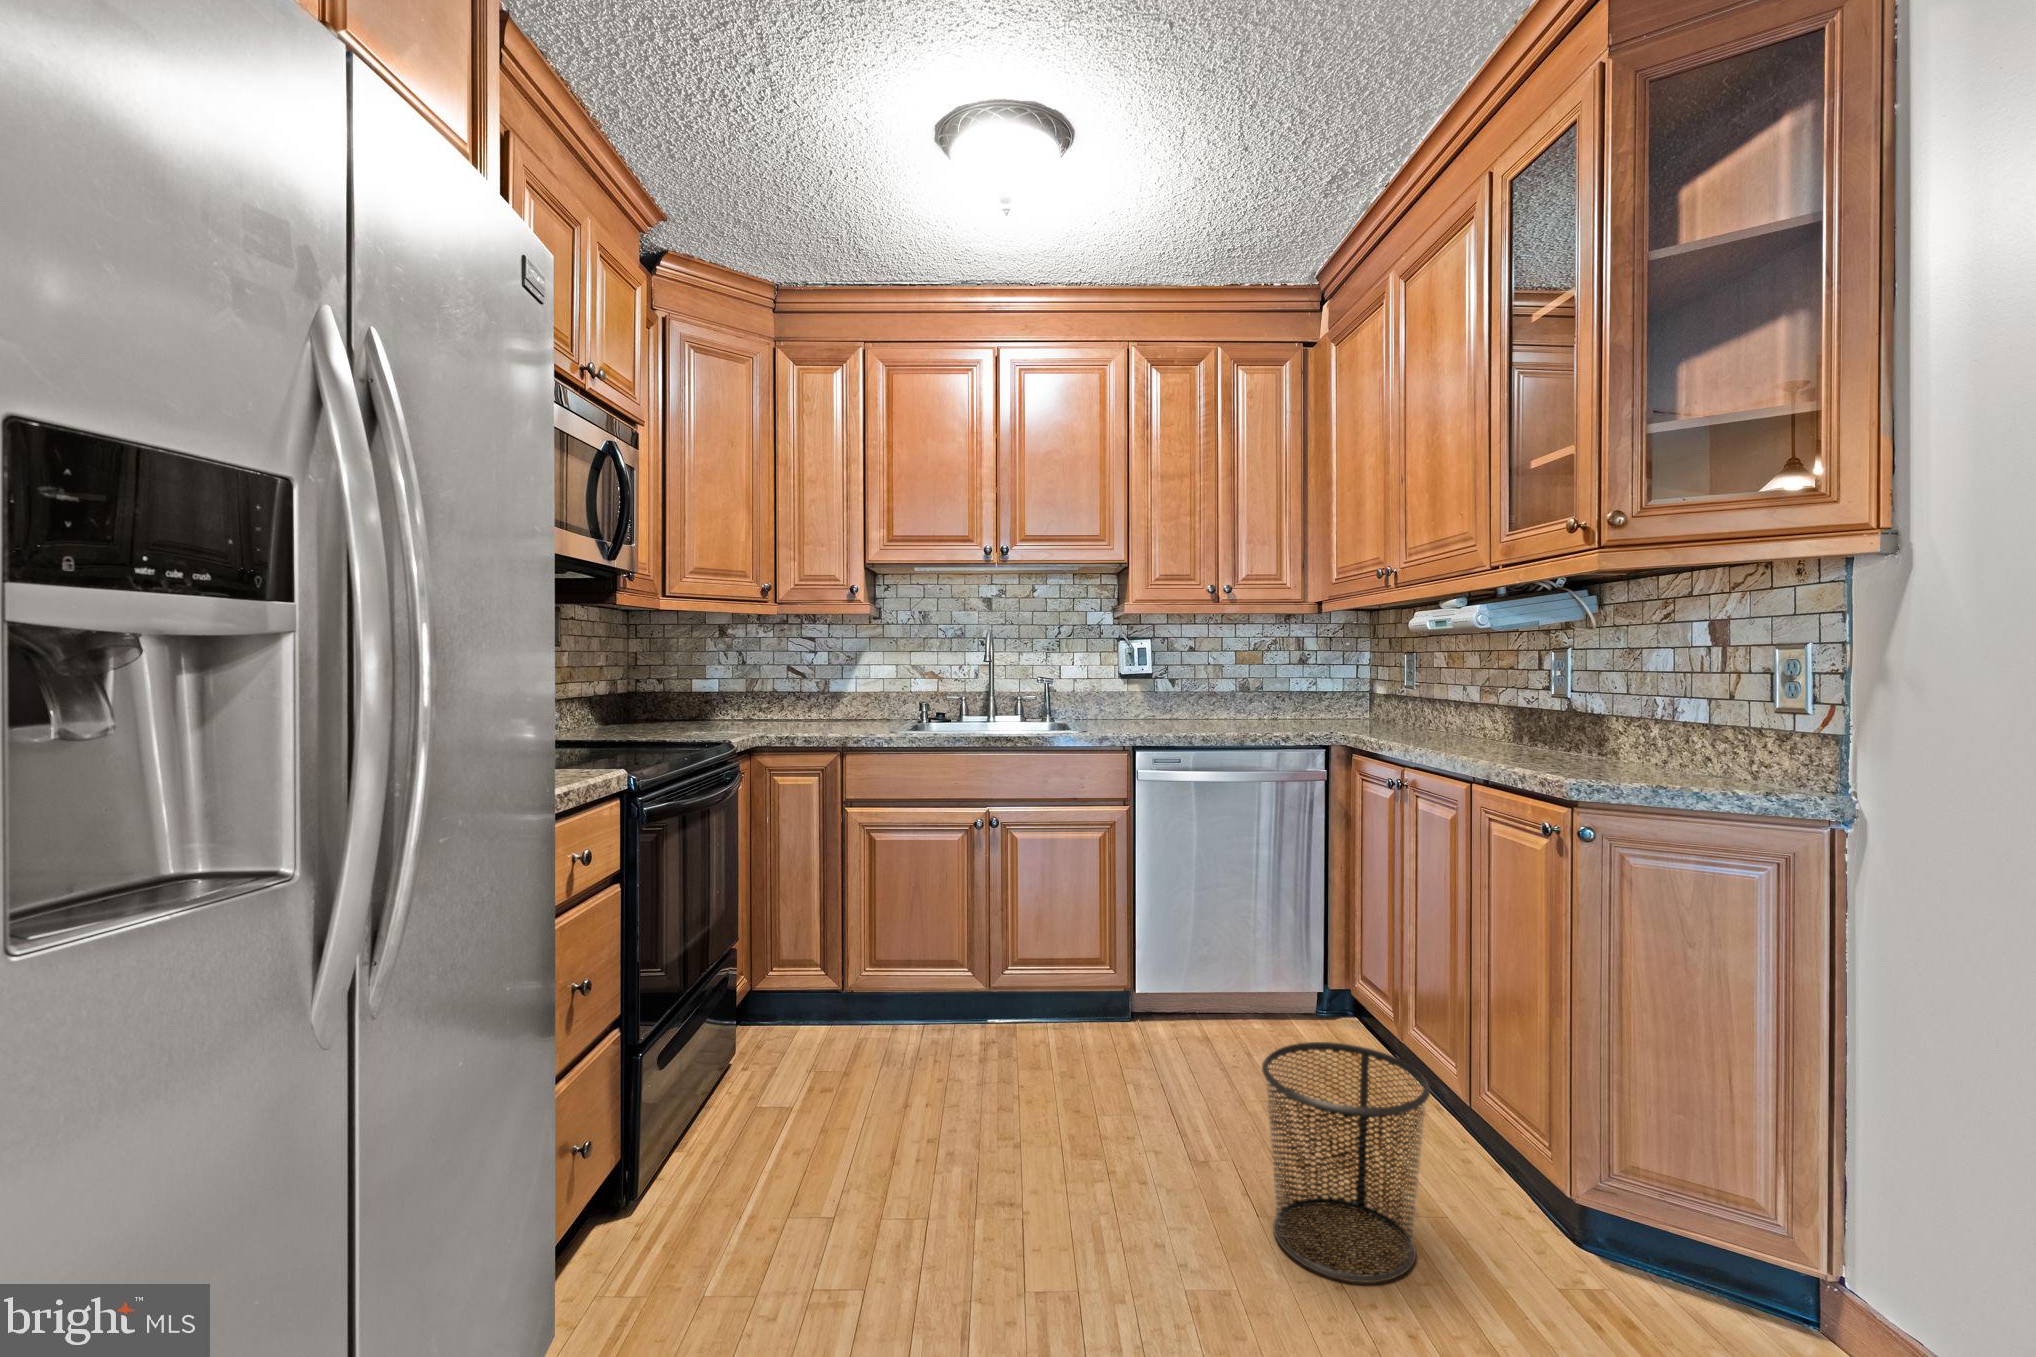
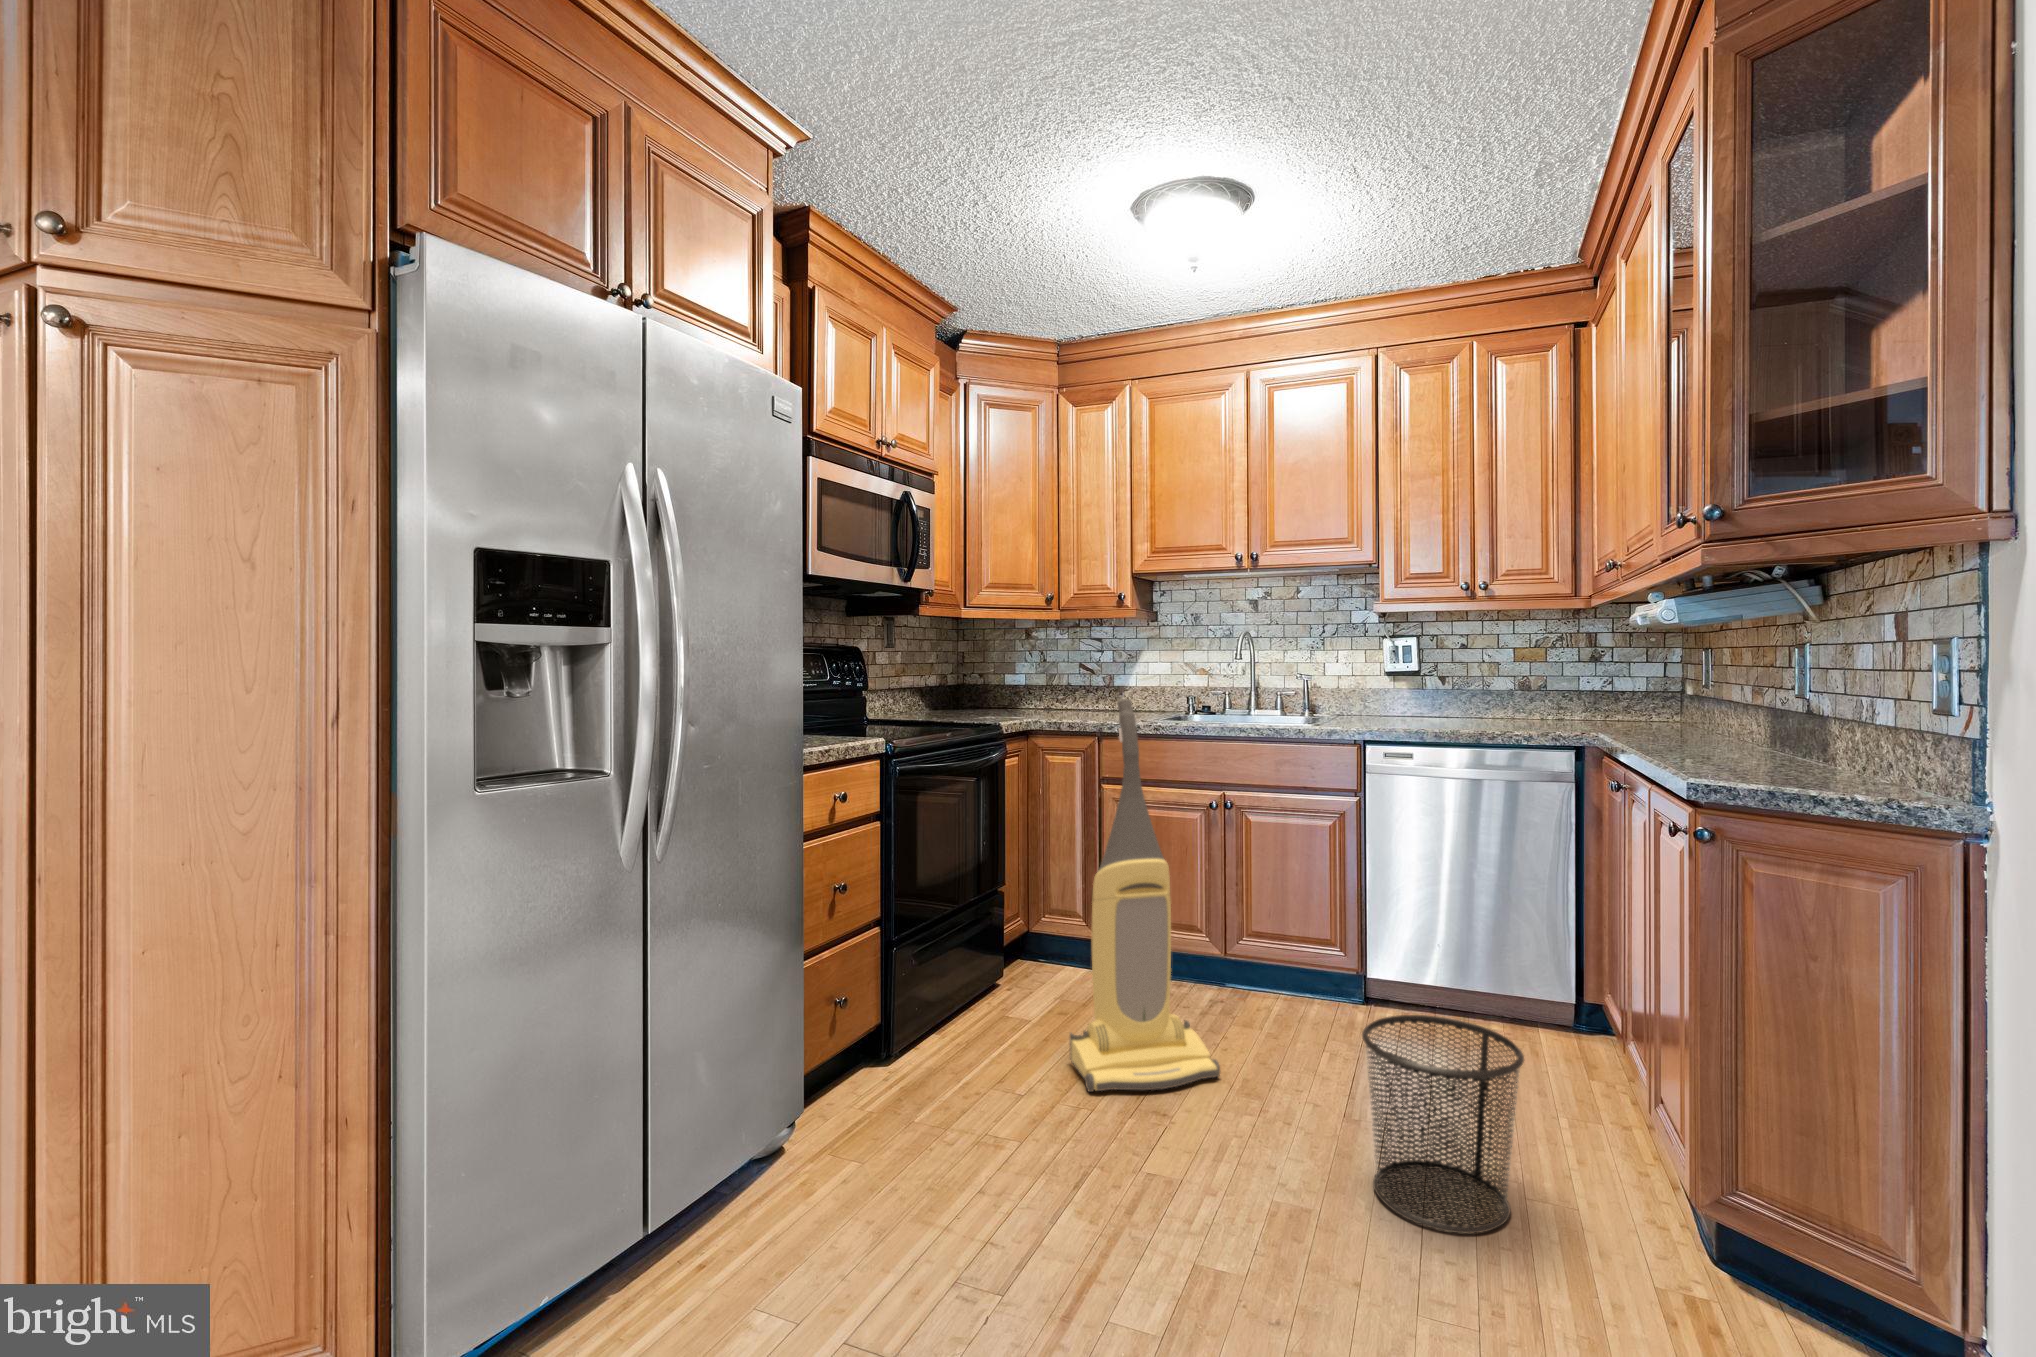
vacuum cleaner: none [875,709,1053,1197] -> present [1070,699,1220,1092]

